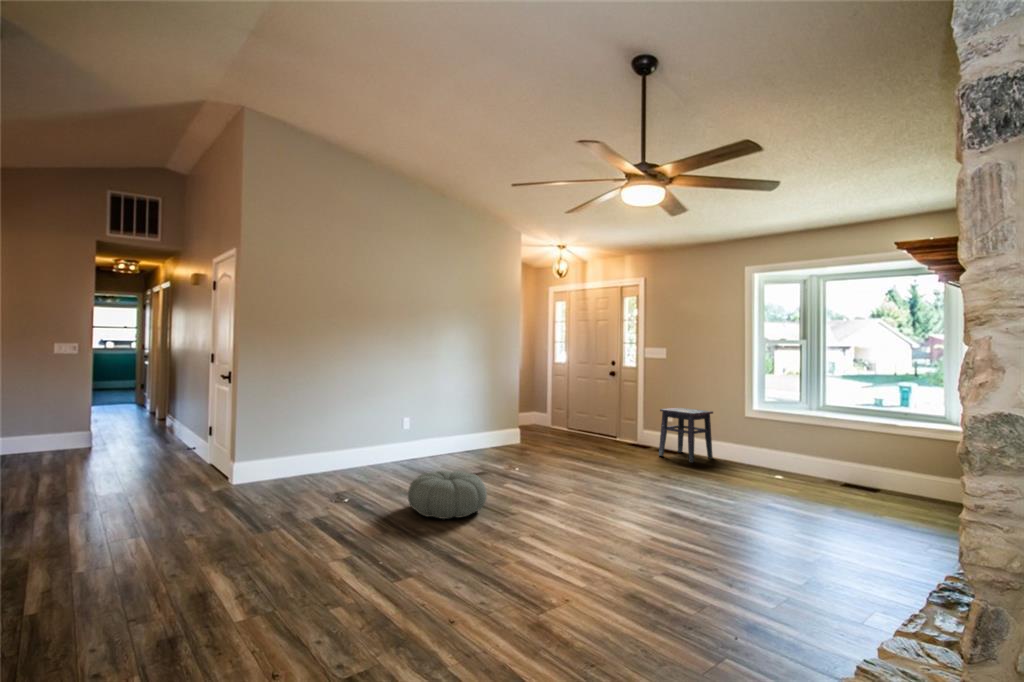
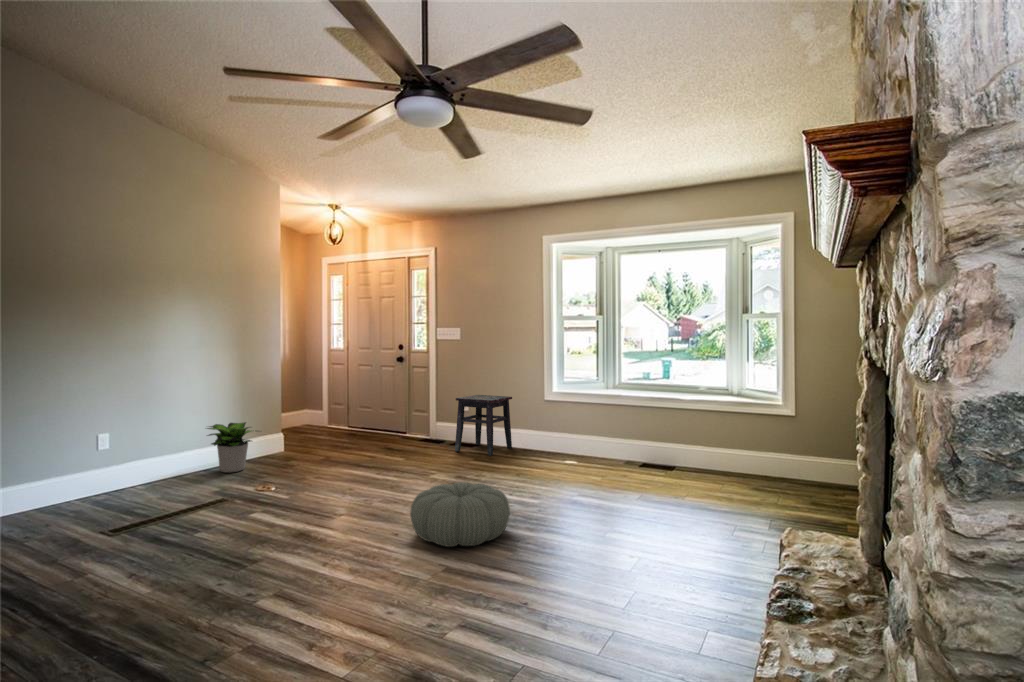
potted plant: none [470,416,509,453] -> present [207,422,251,473]
pouf: present [408,470,487,519] -> present [410,482,510,547]

